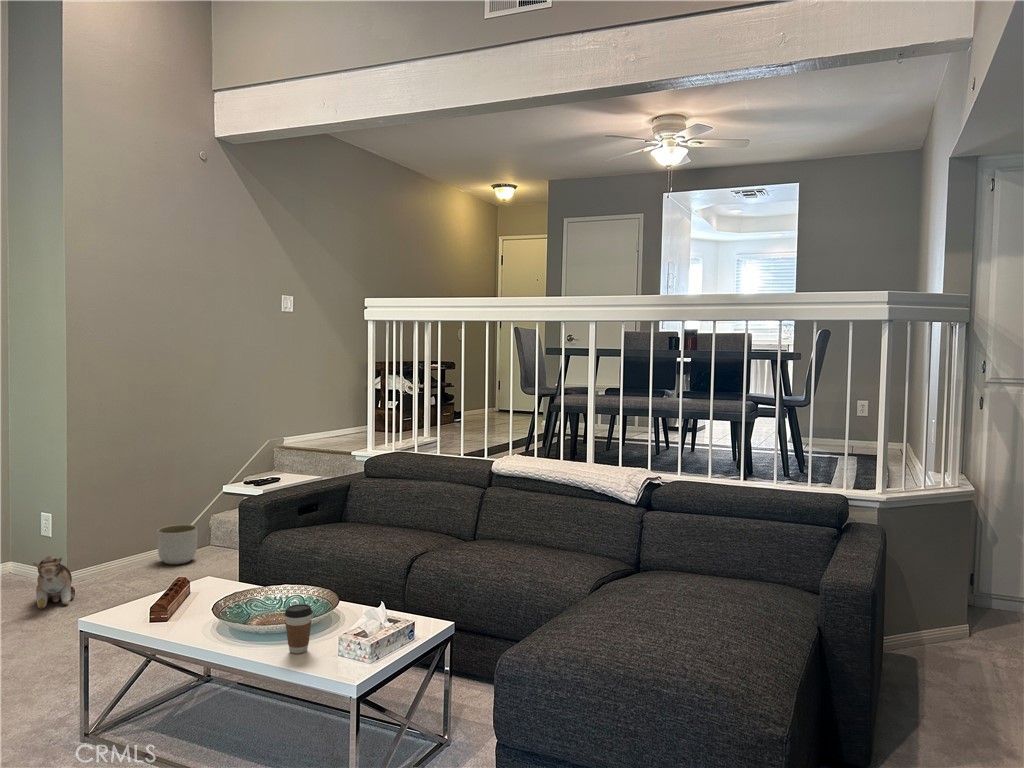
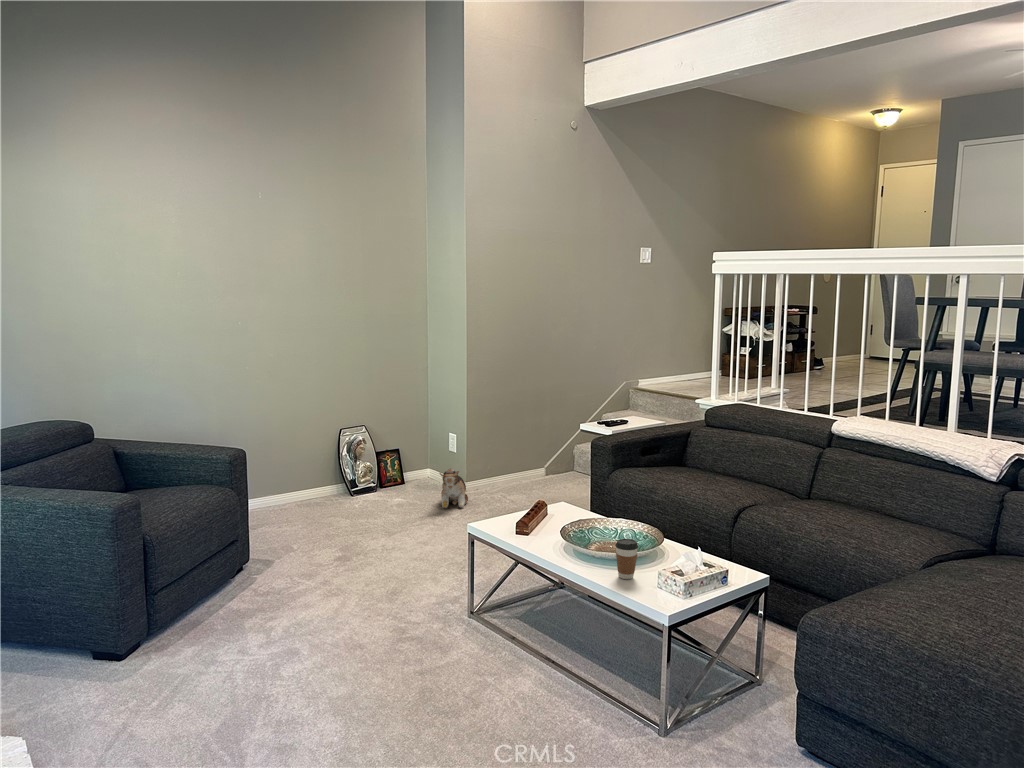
planter: present [157,524,197,565] -> none [529,451,561,485]

